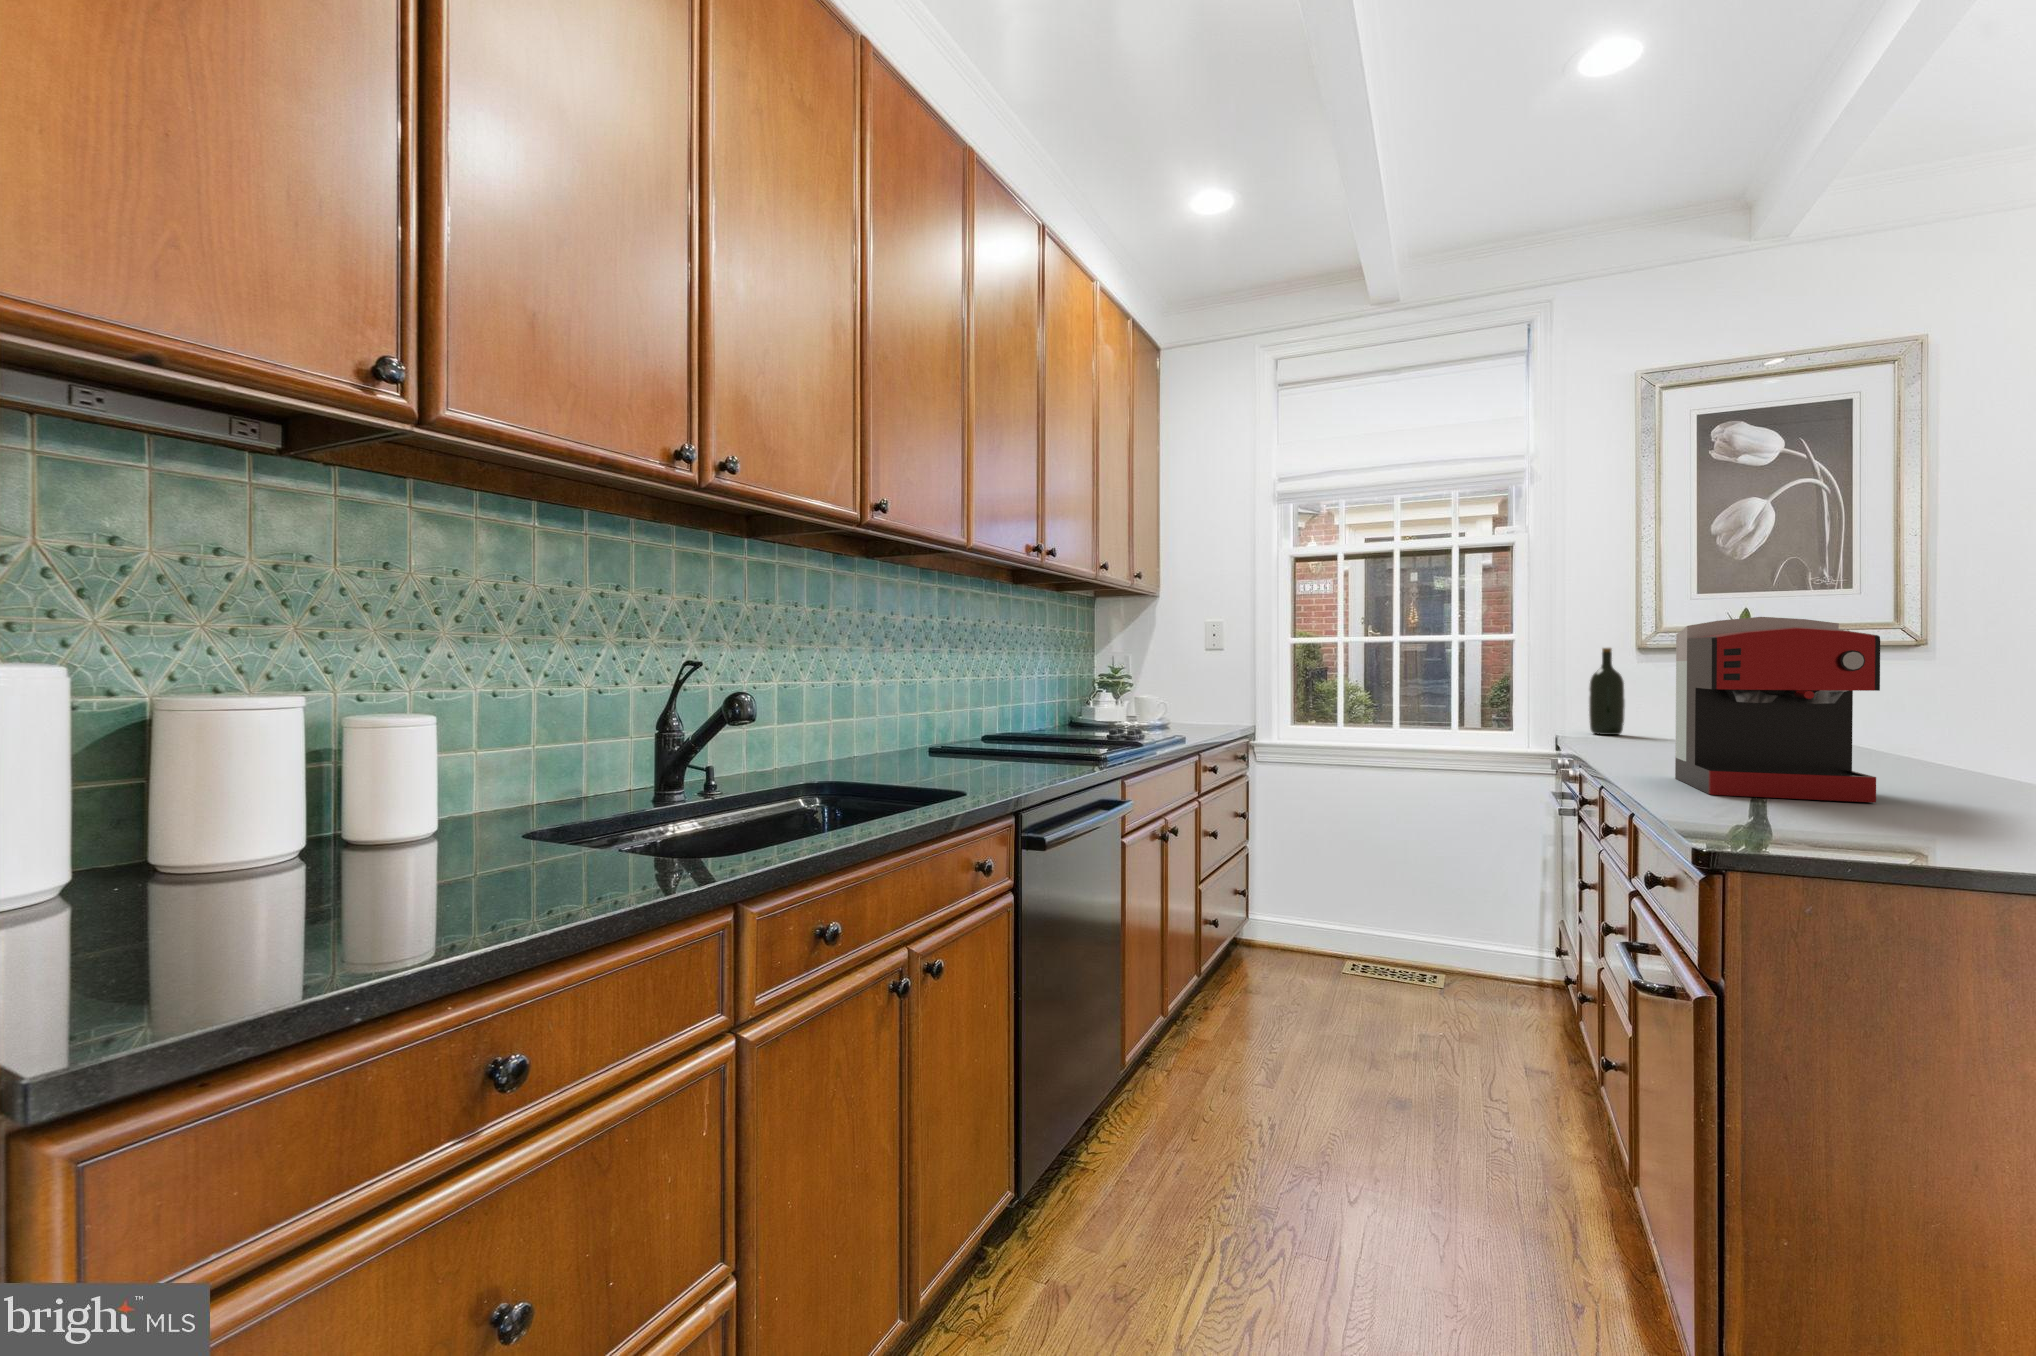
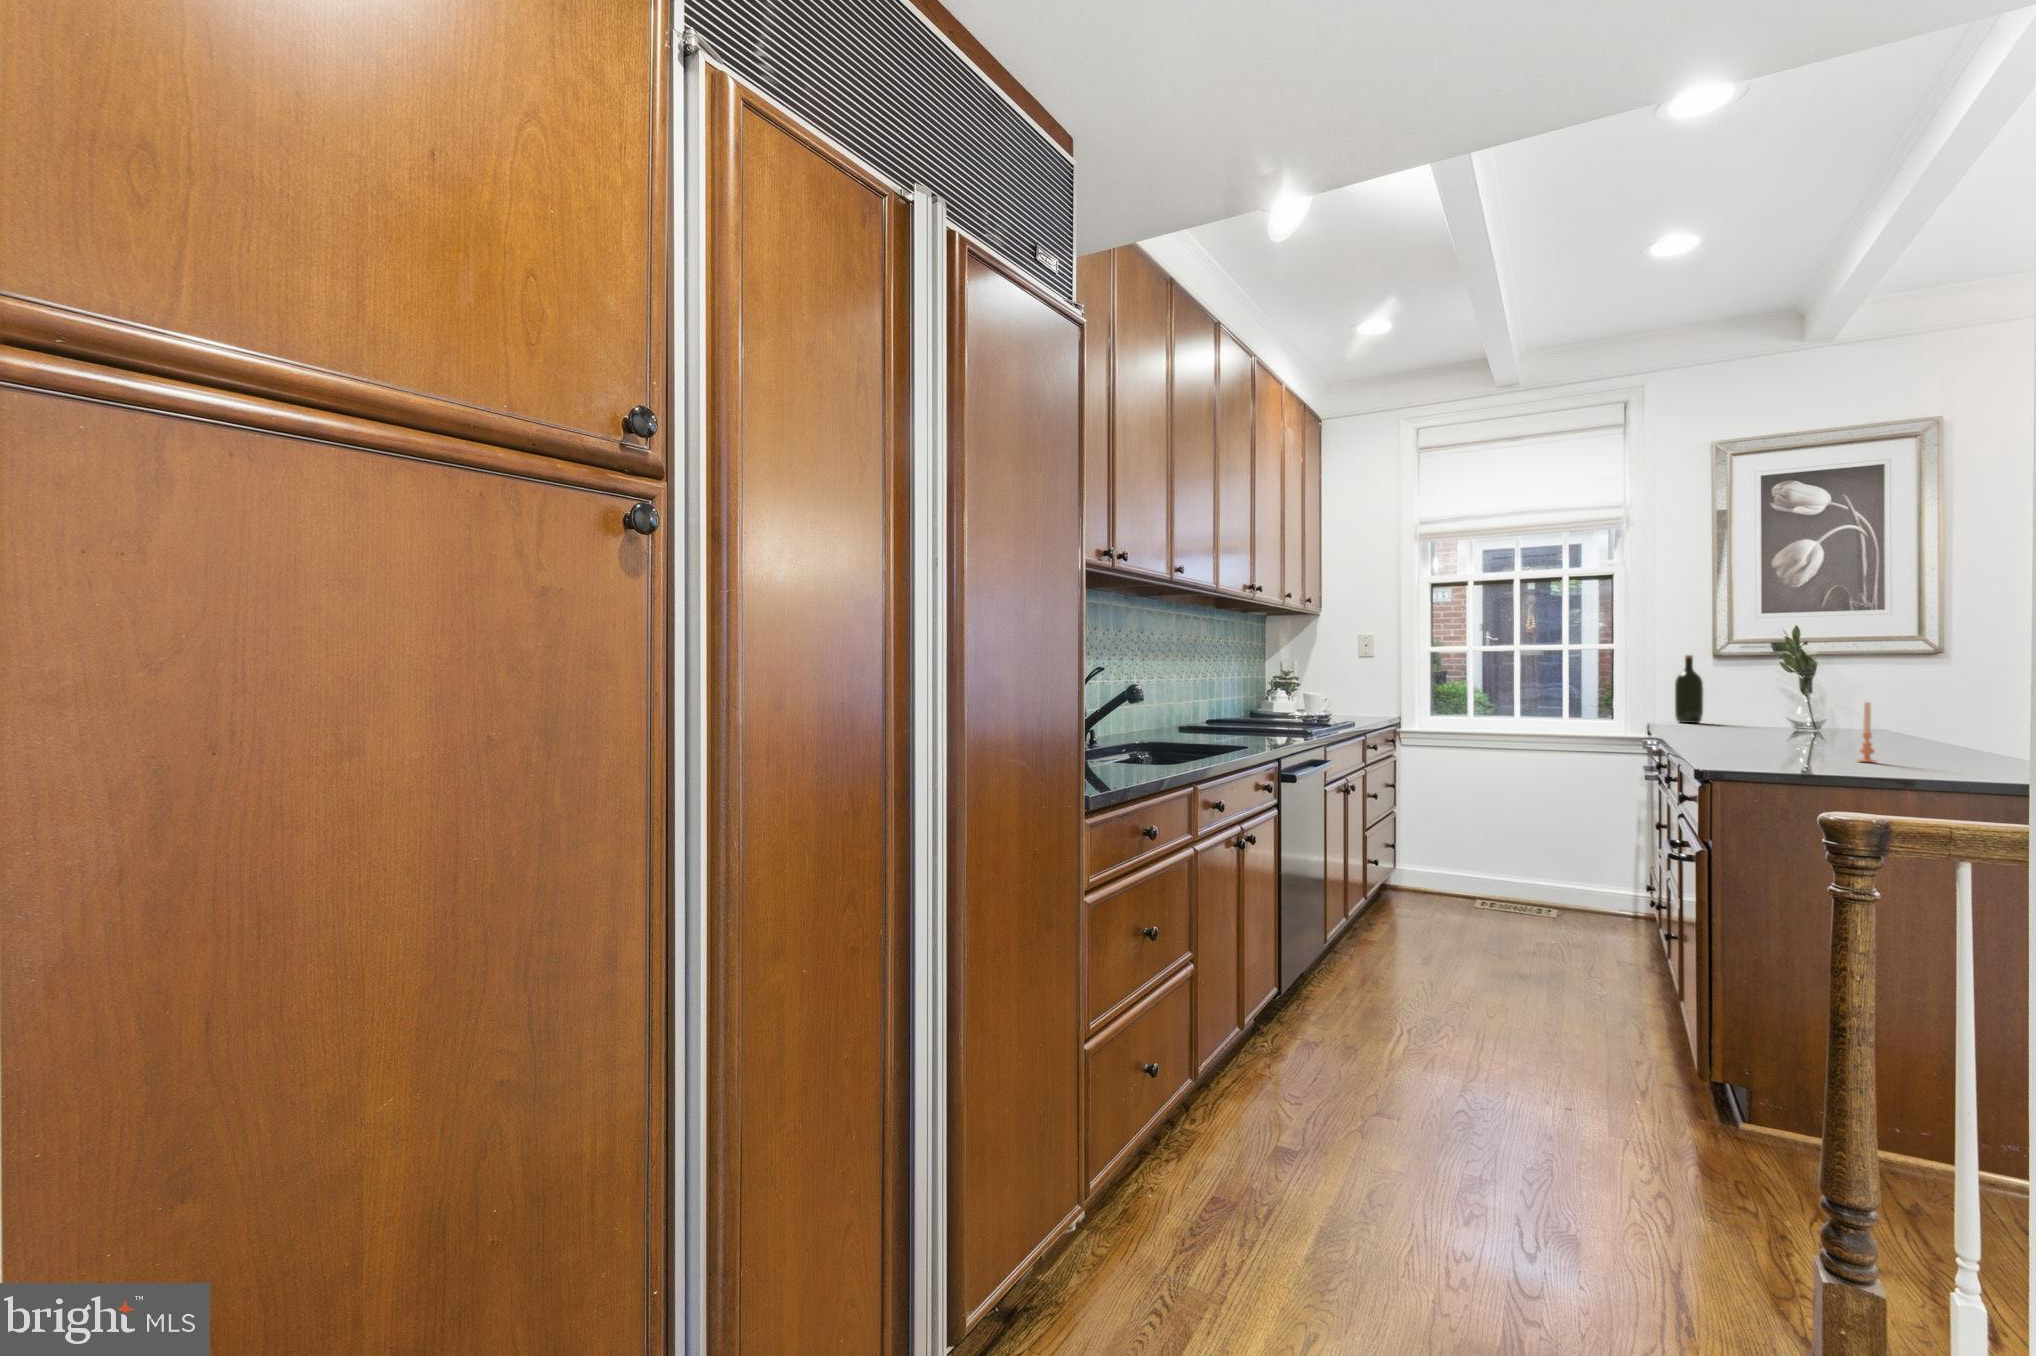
coffee maker: present [1675,617,1880,802] -> none [1719,637,1842,755]
candle: none [1922,719,1958,822] -> present [1858,702,1876,762]

